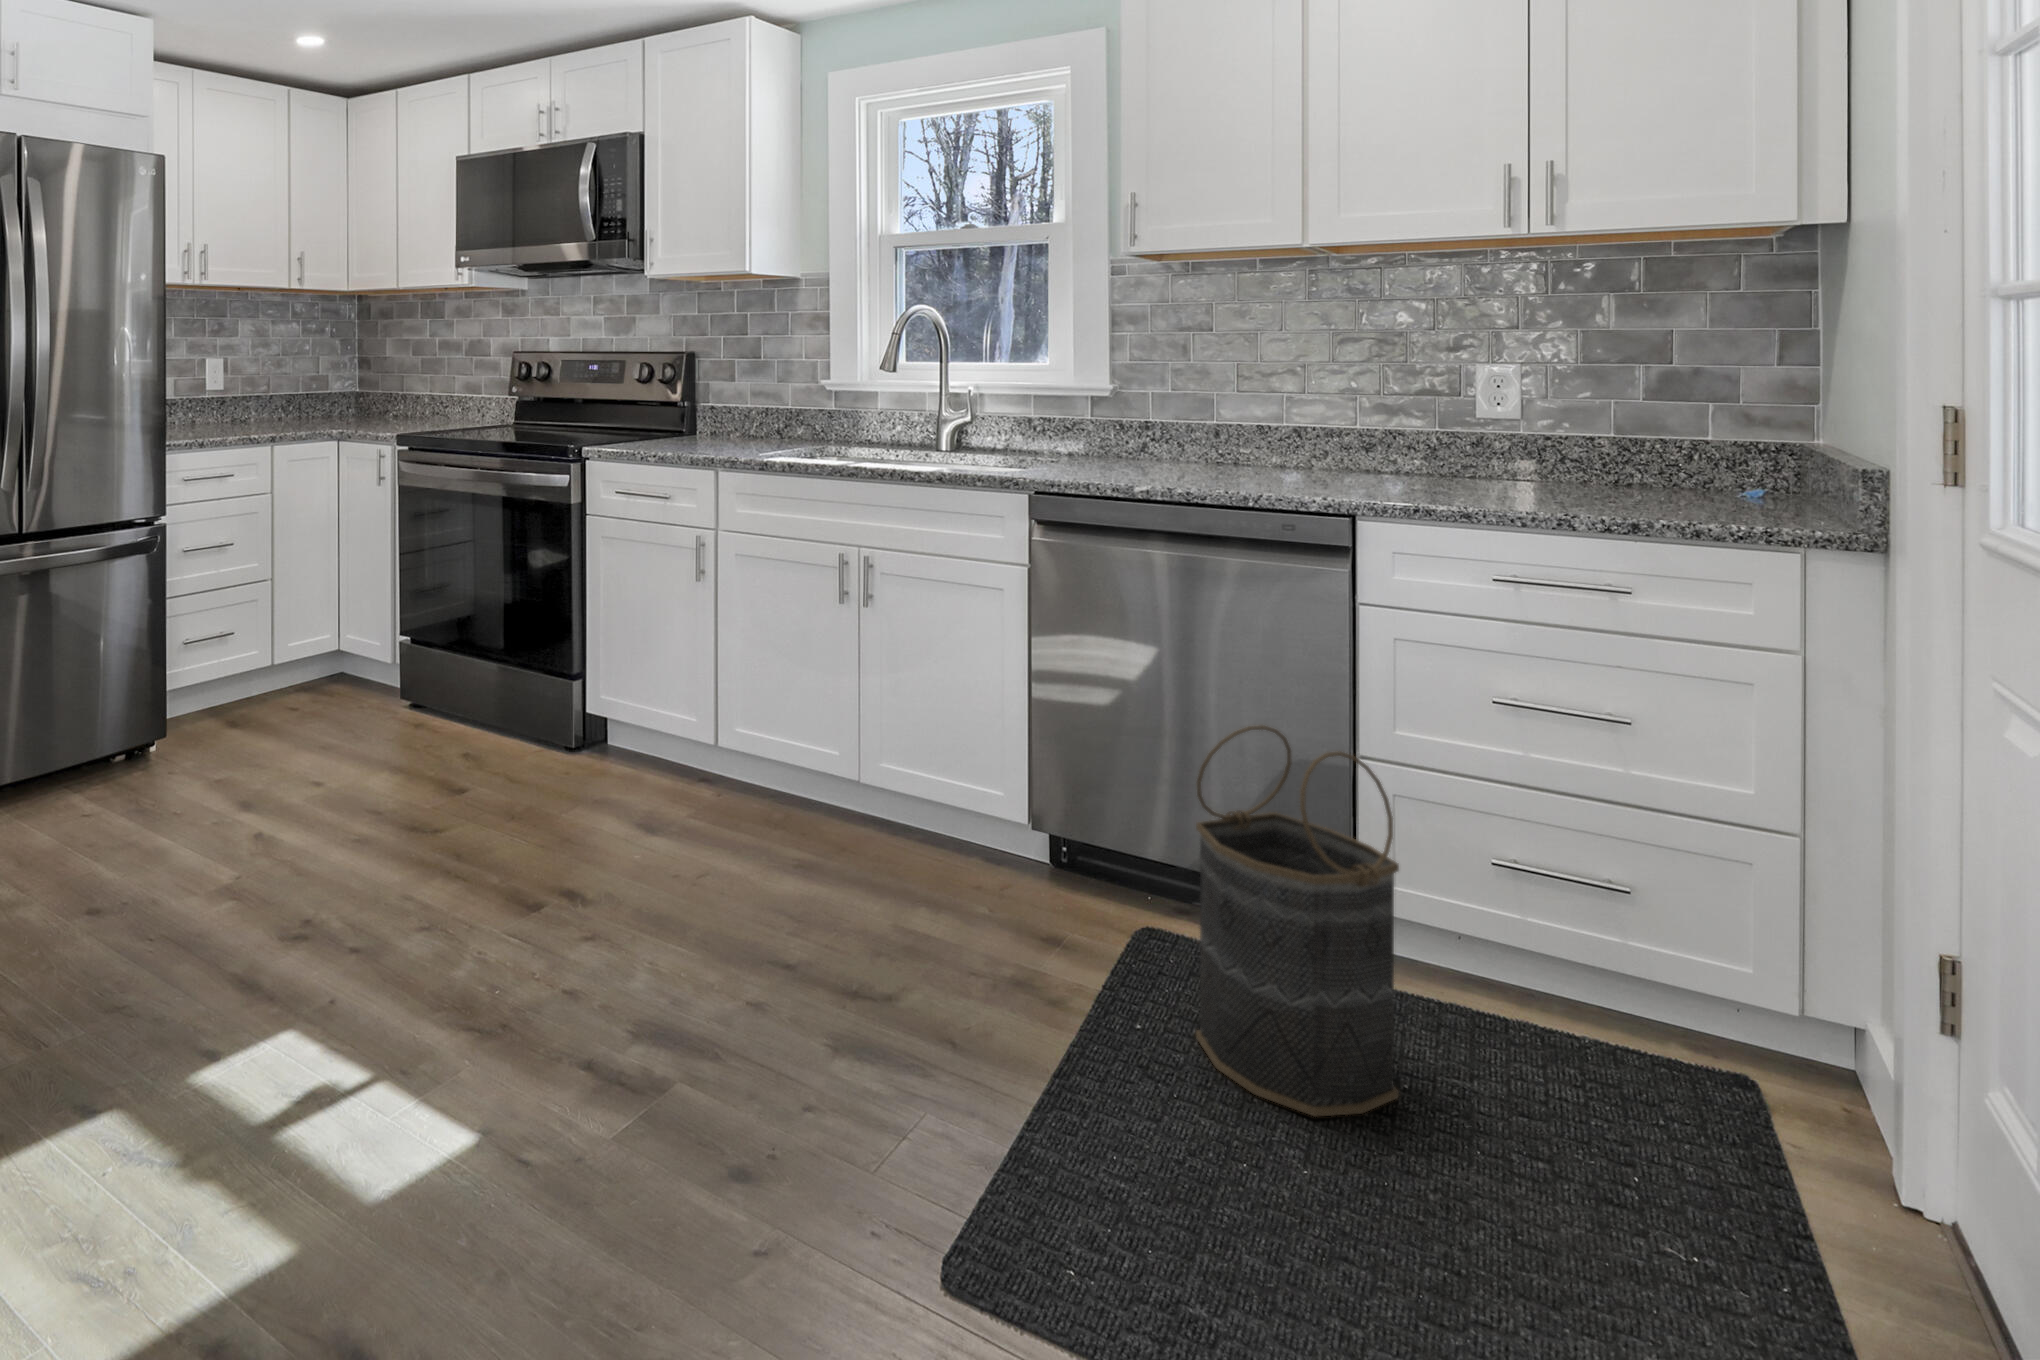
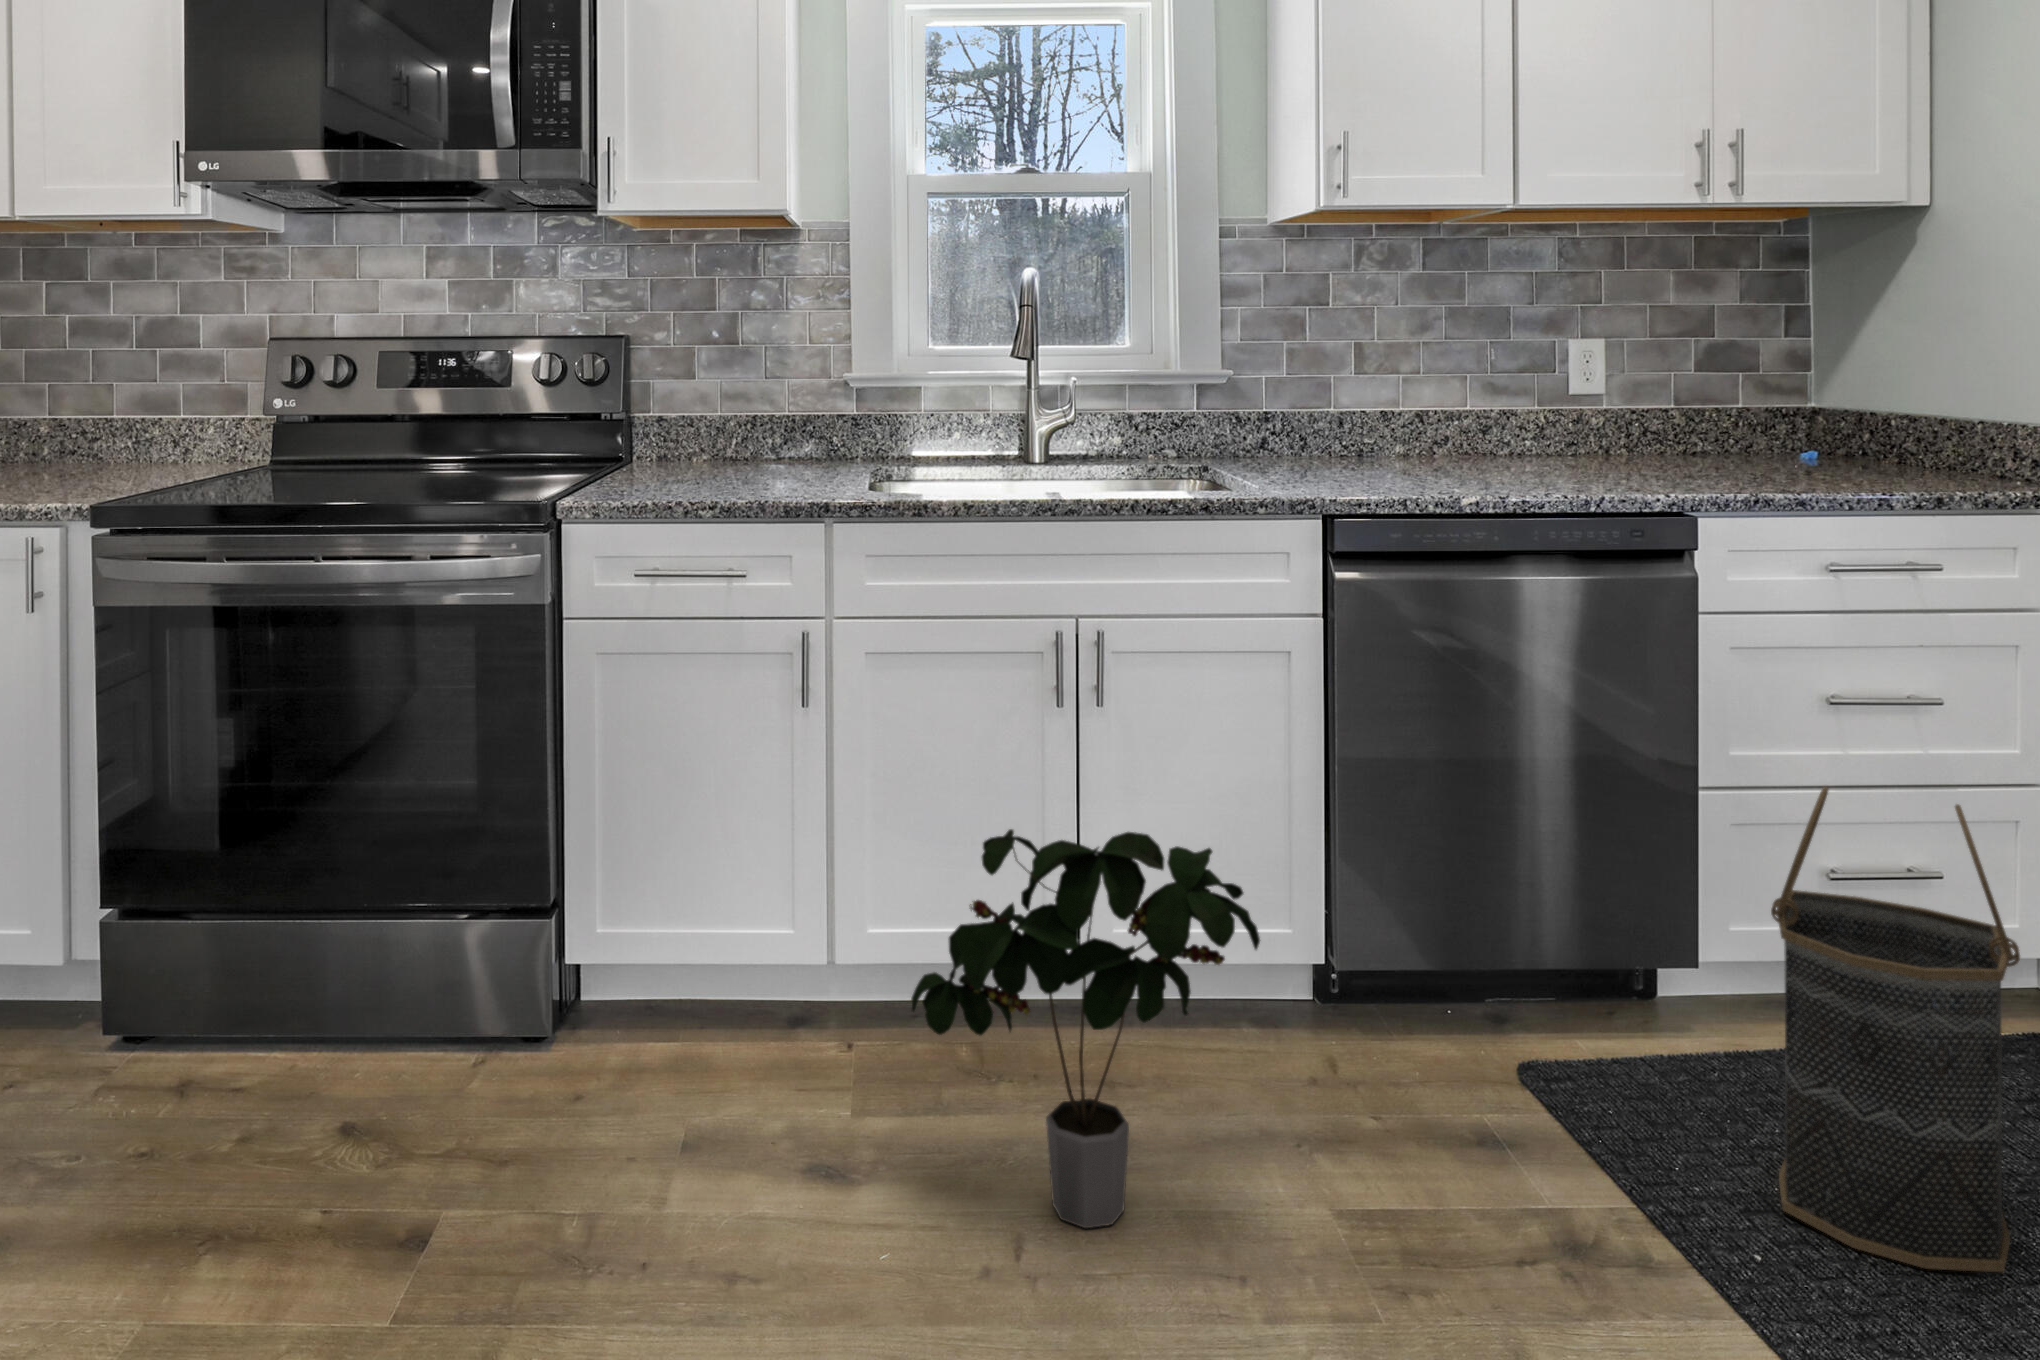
potted plant: none [661,658,838,901] -> present [911,829,1260,1228]

